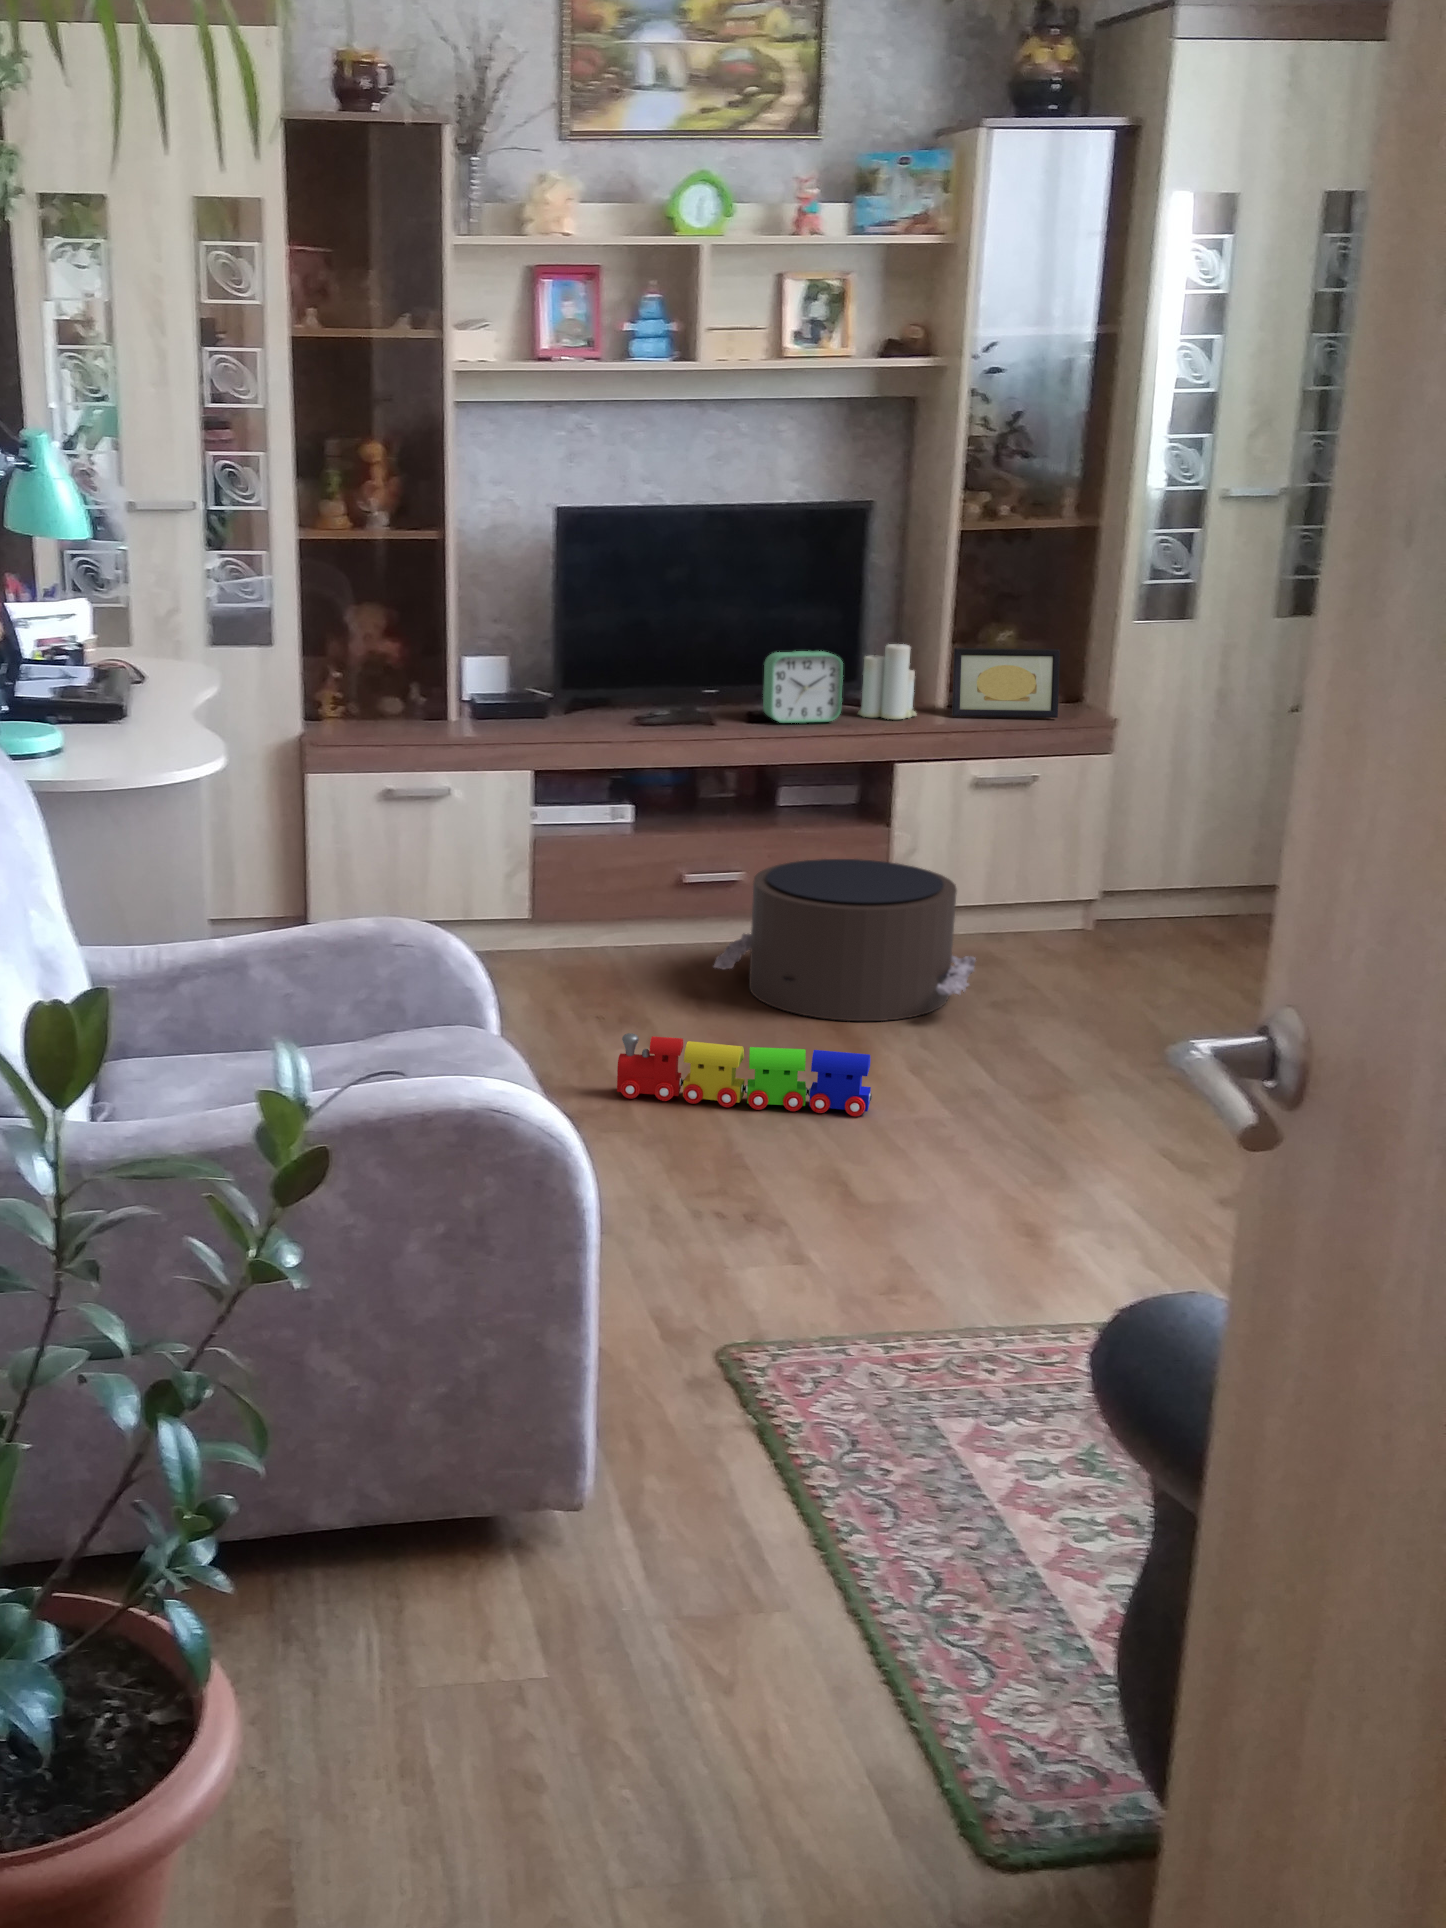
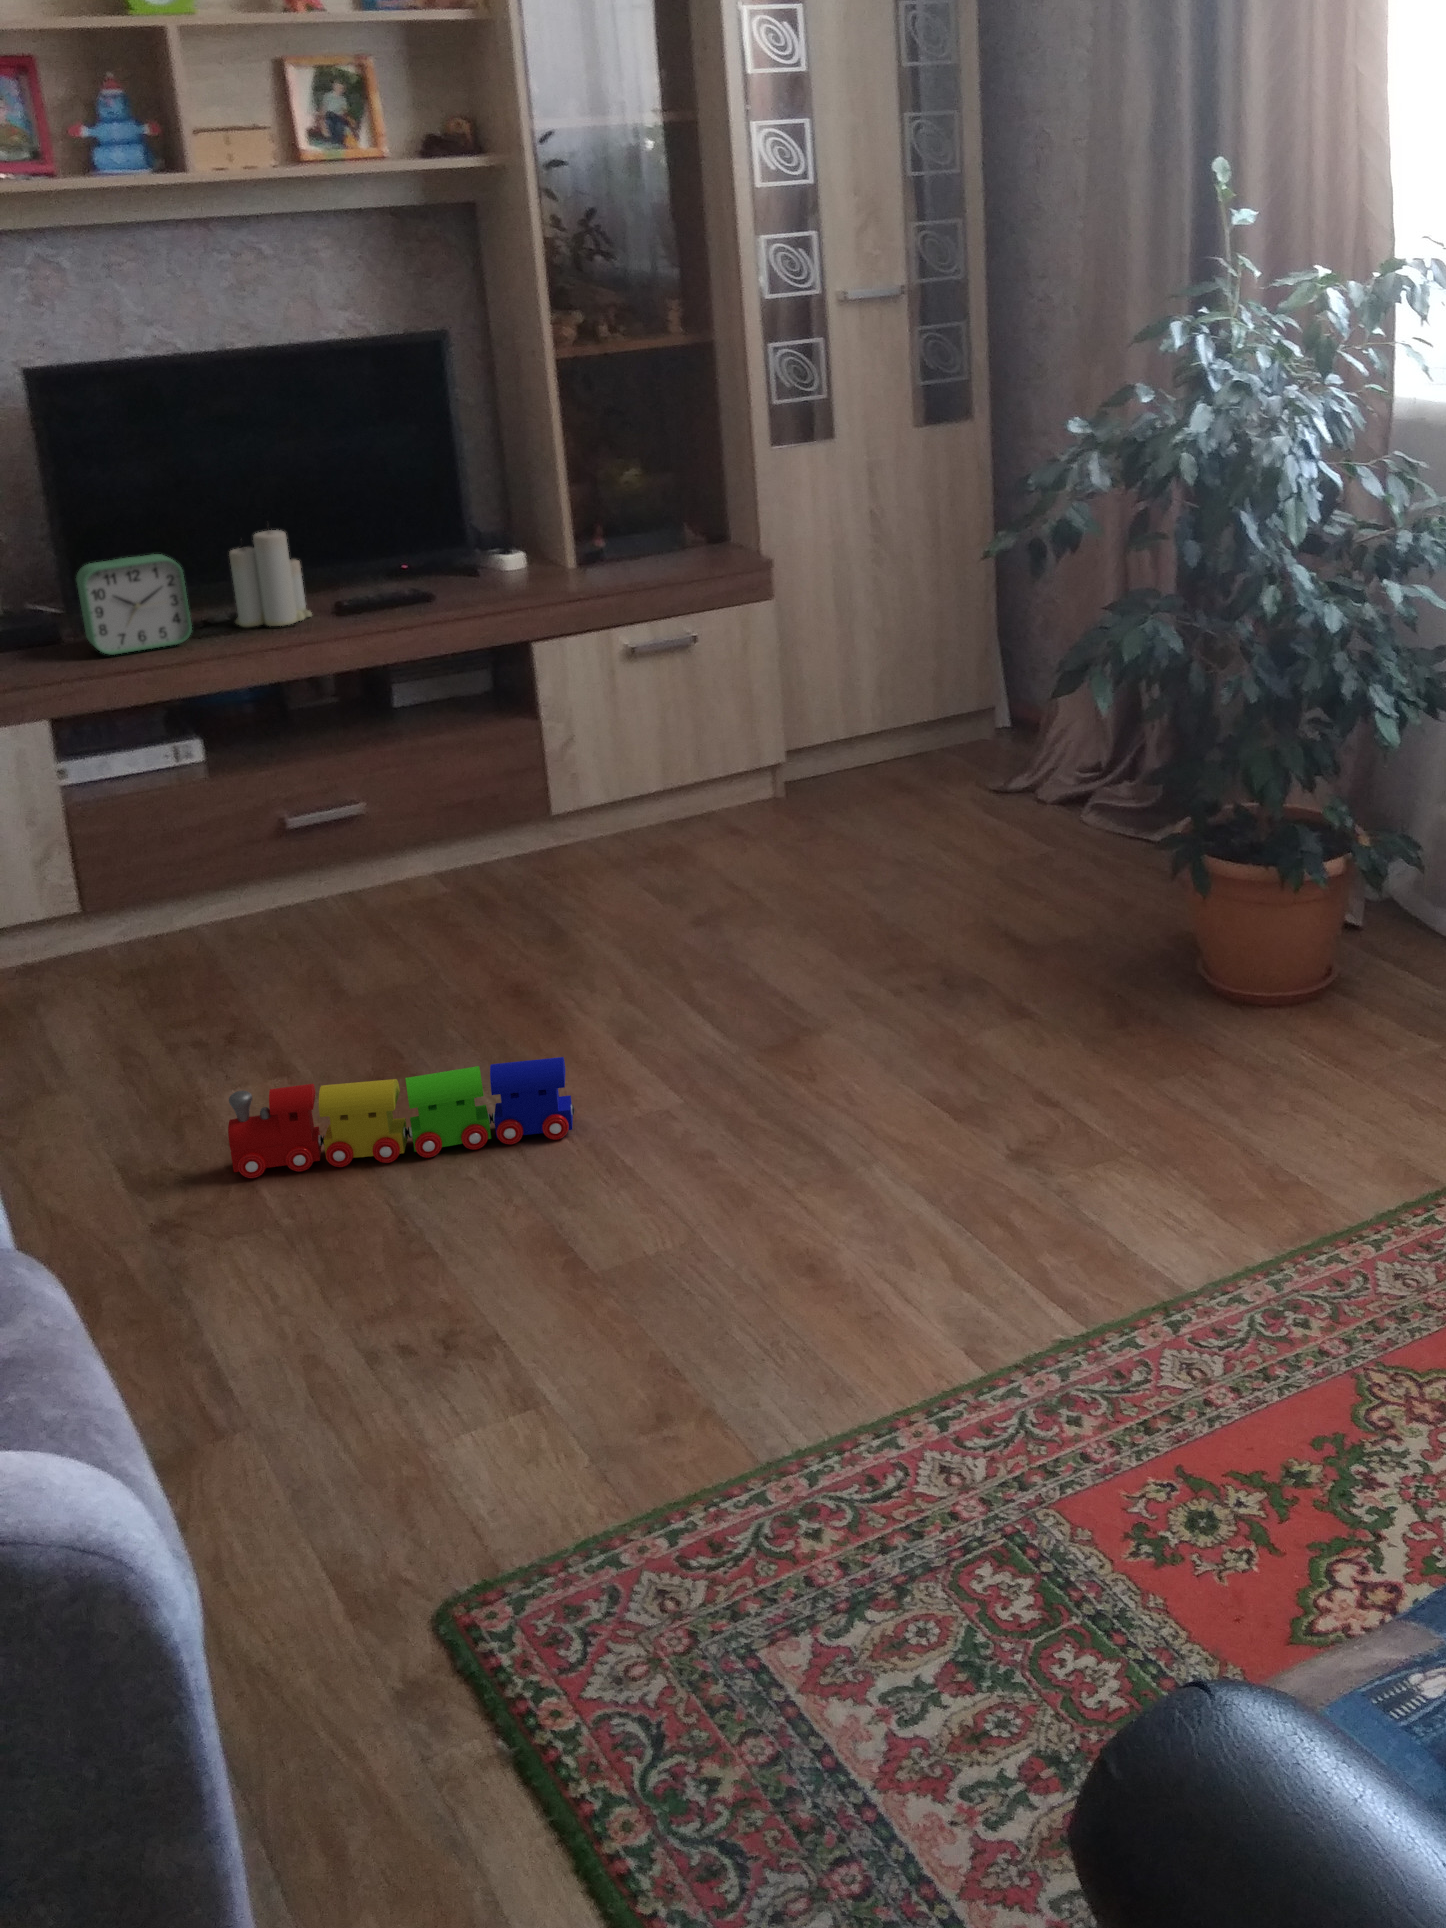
candle: present [858,644,916,719] -> present [229,530,312,627]
picture frame: present [952,648,1060,718] -> none [570,486,703,579]
alarm clock: present [763,651,843,723] -> present [76,554,192,655]
pouf: present [714,859,976,1021] -> none [339,772,664,991]

